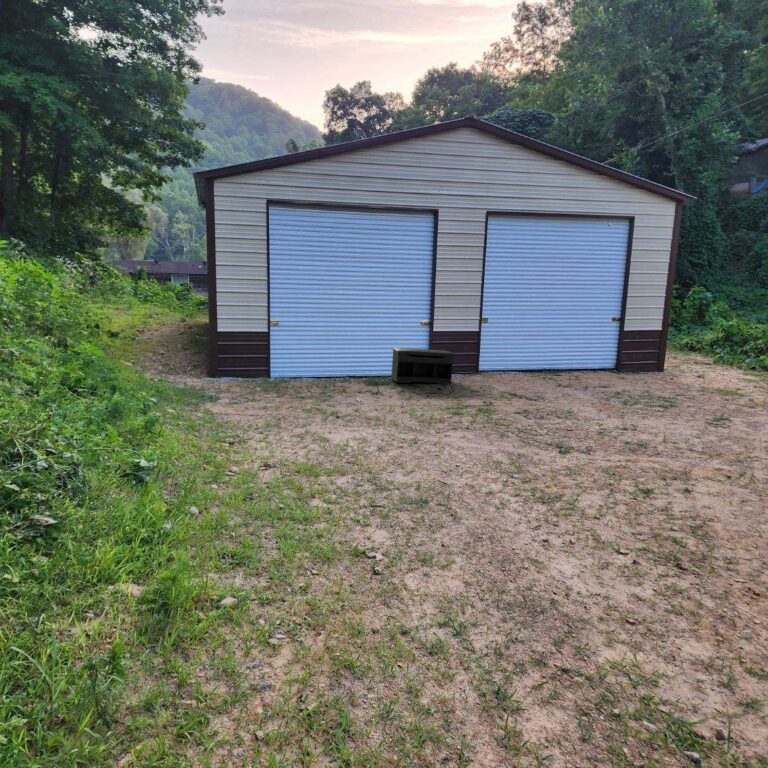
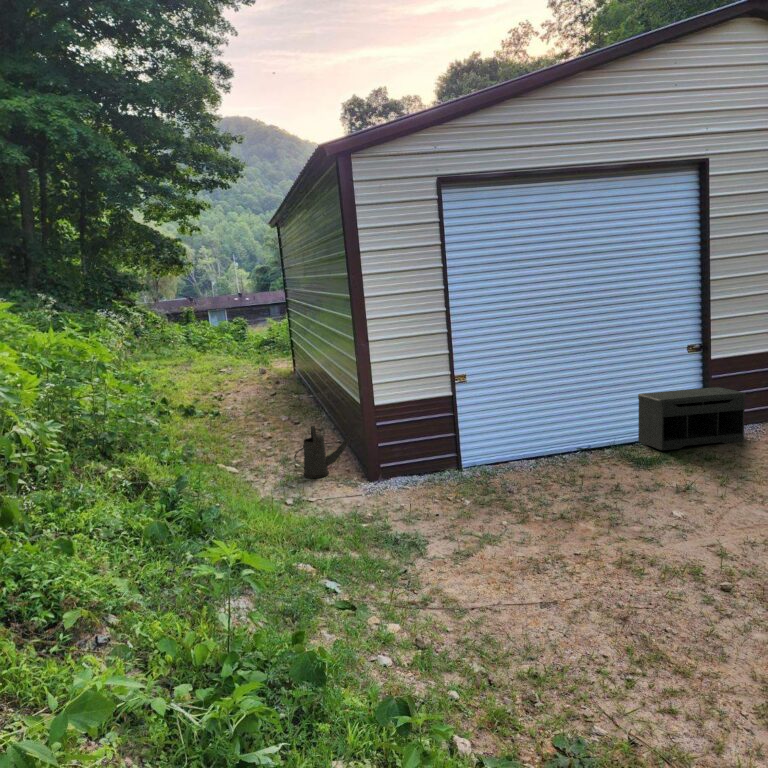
watering can: none [167,341,207,373] -> present [294,426,354,478]

